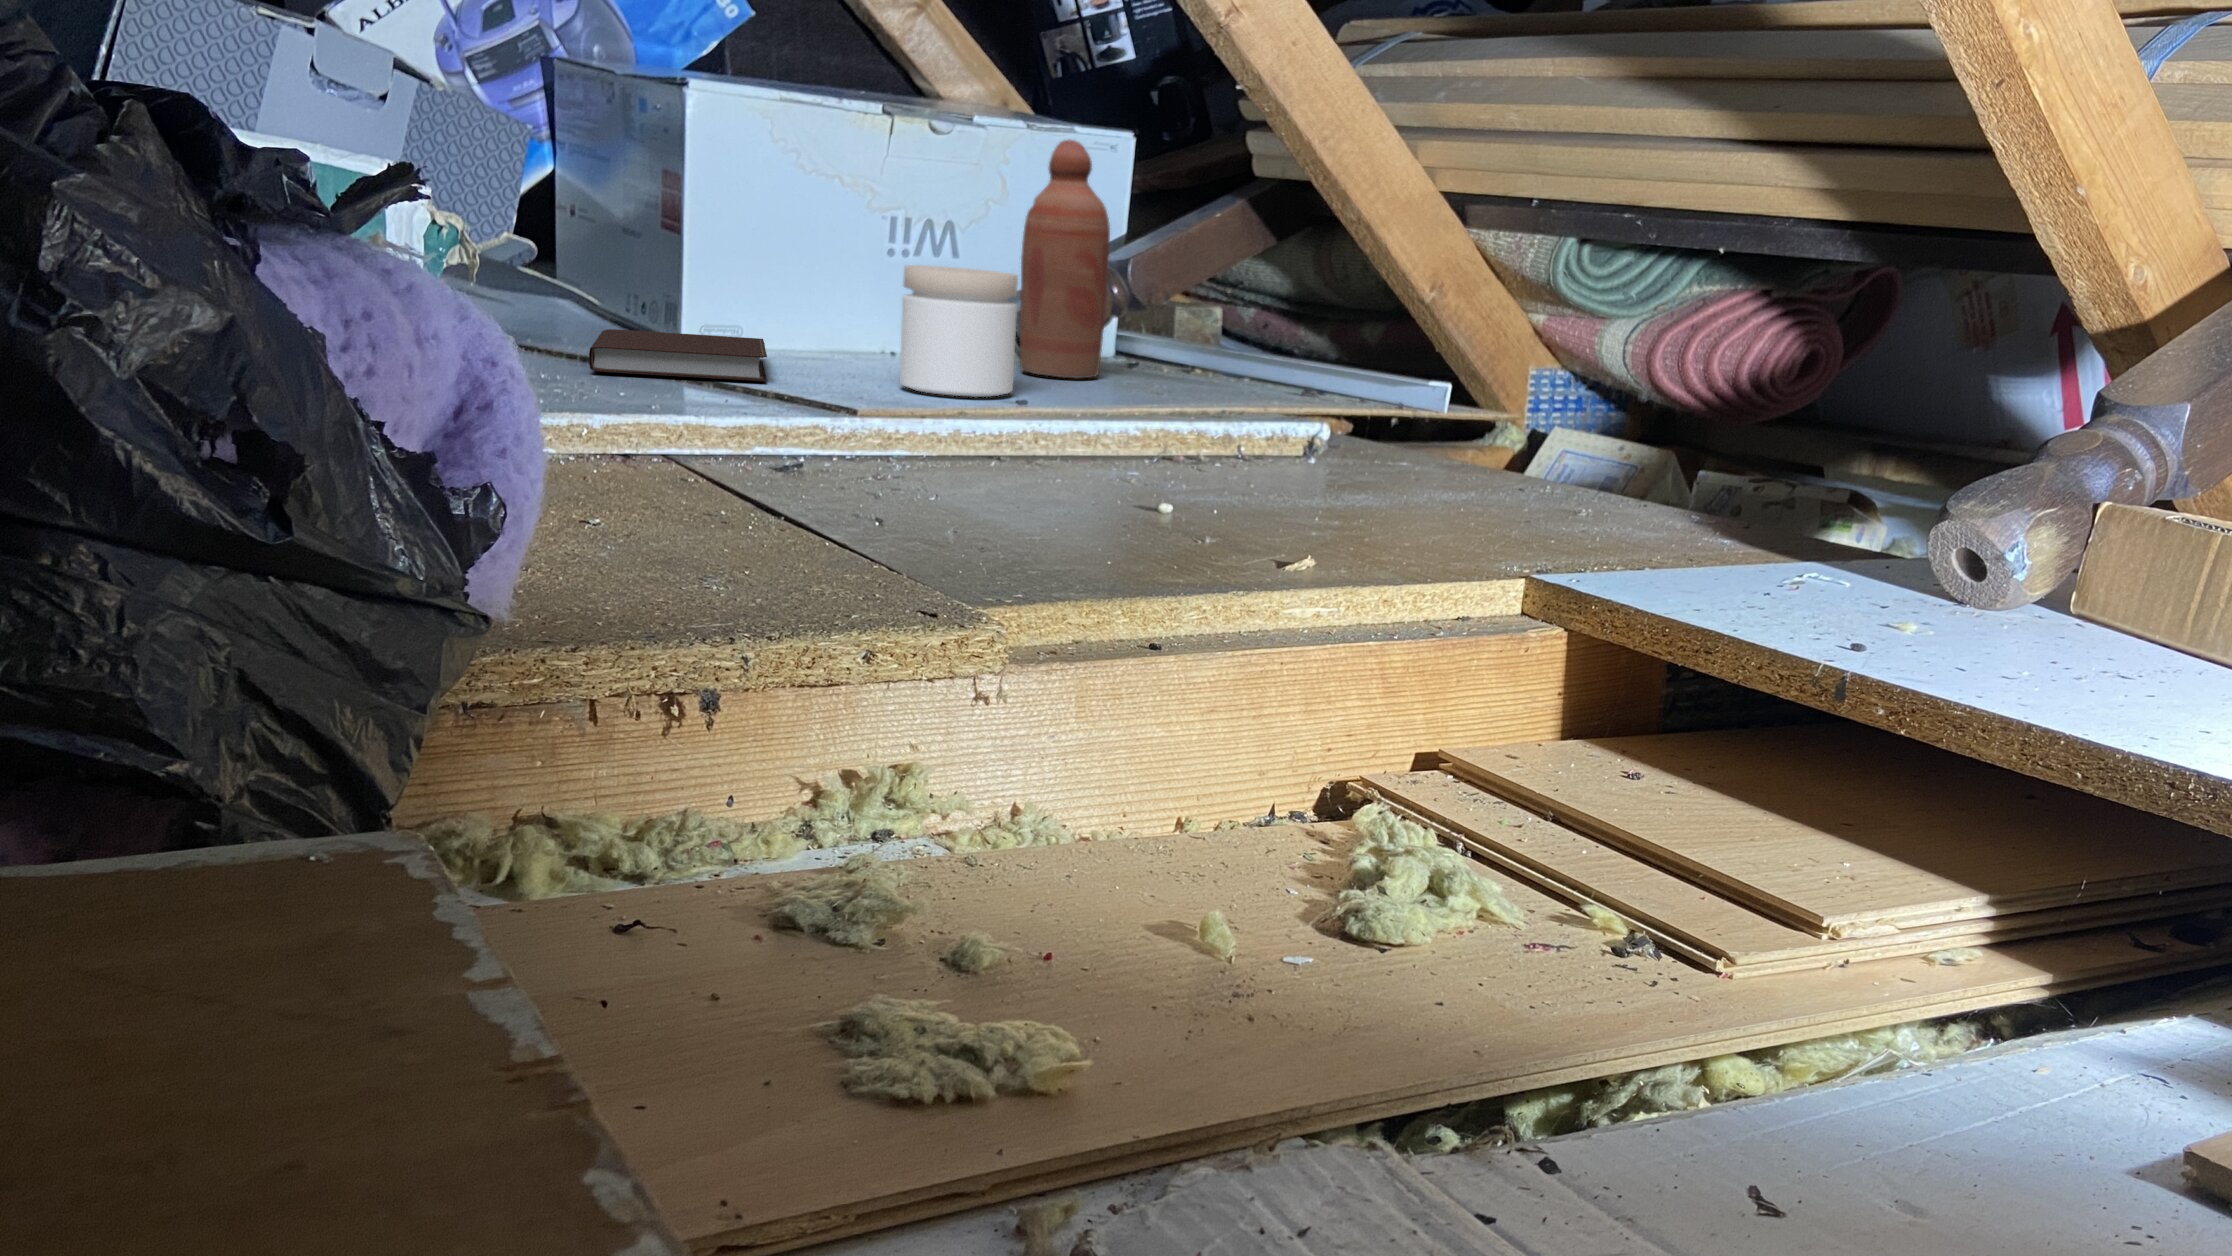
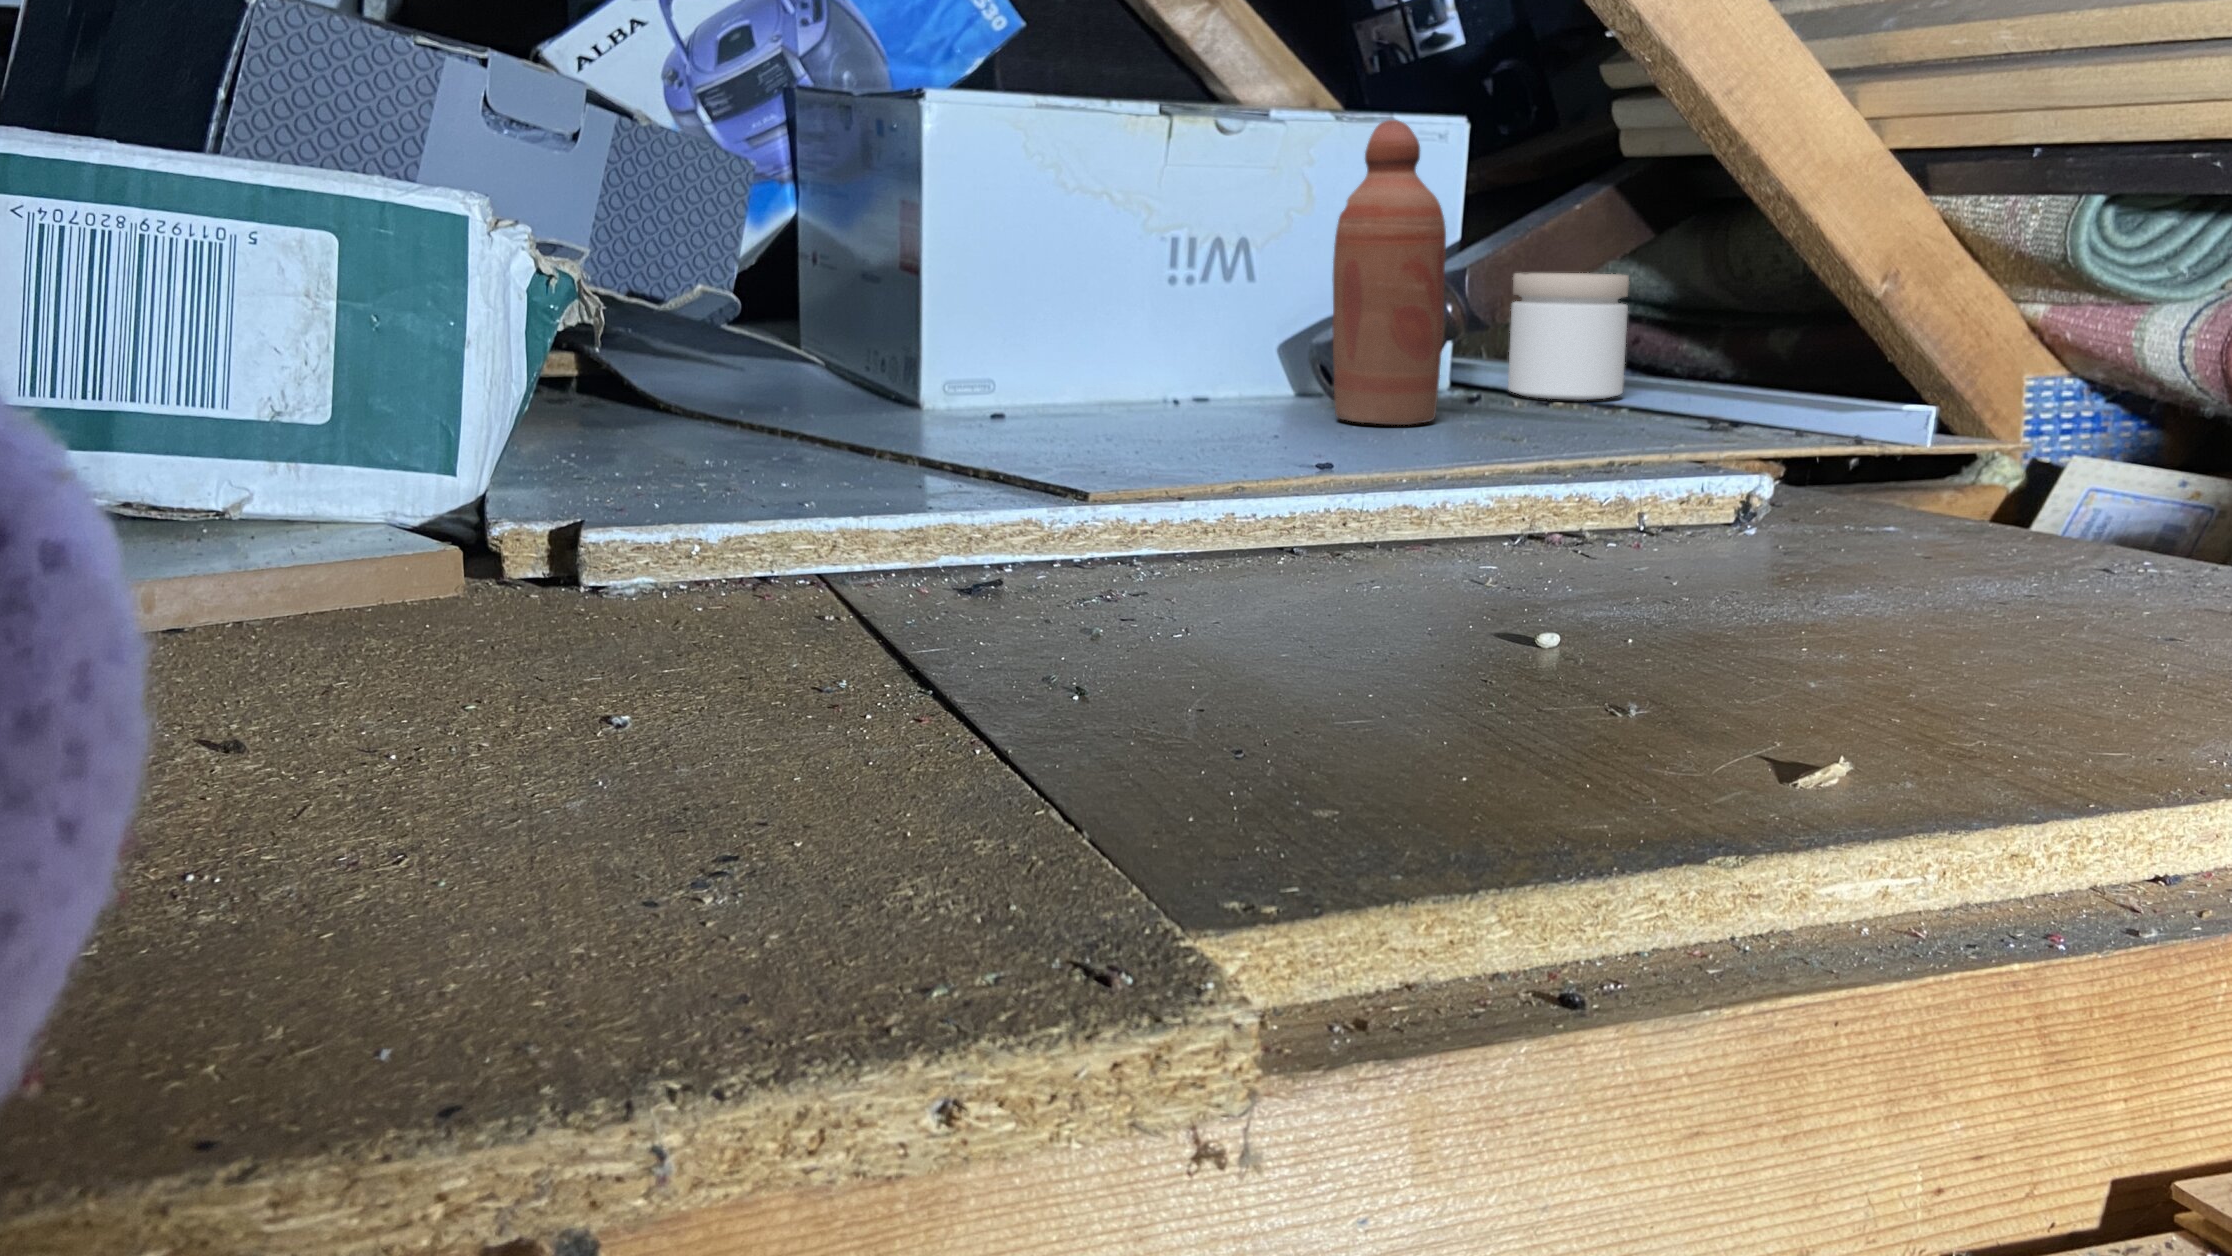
jar: present [900,265,1018,397] -> present [1508,273,1629,400]
notebook: present [589,329,767,381] -> none [771,395,1012,454]

